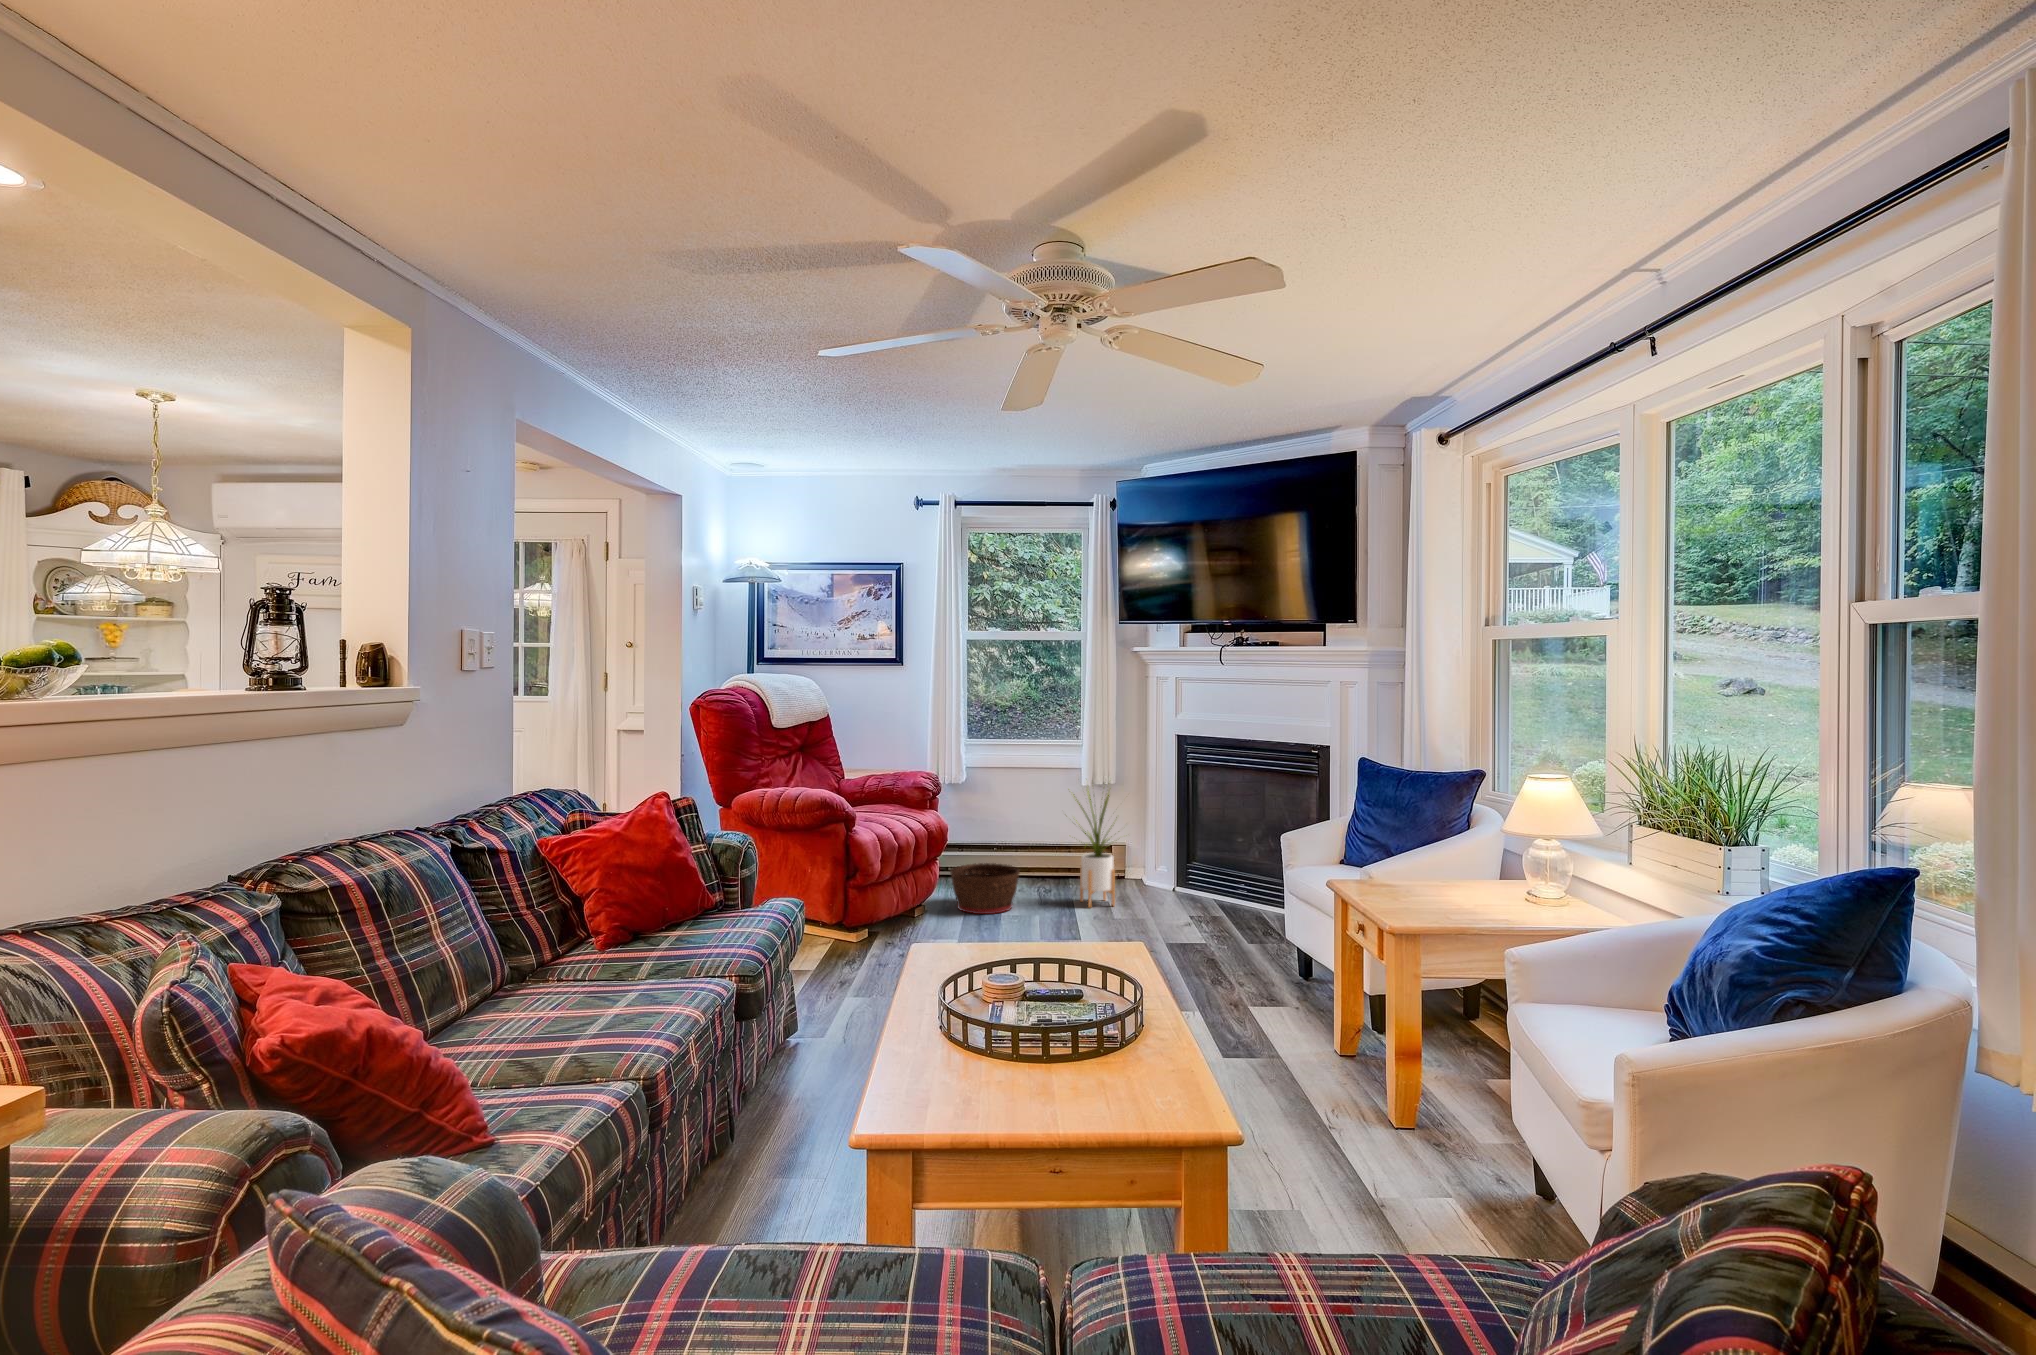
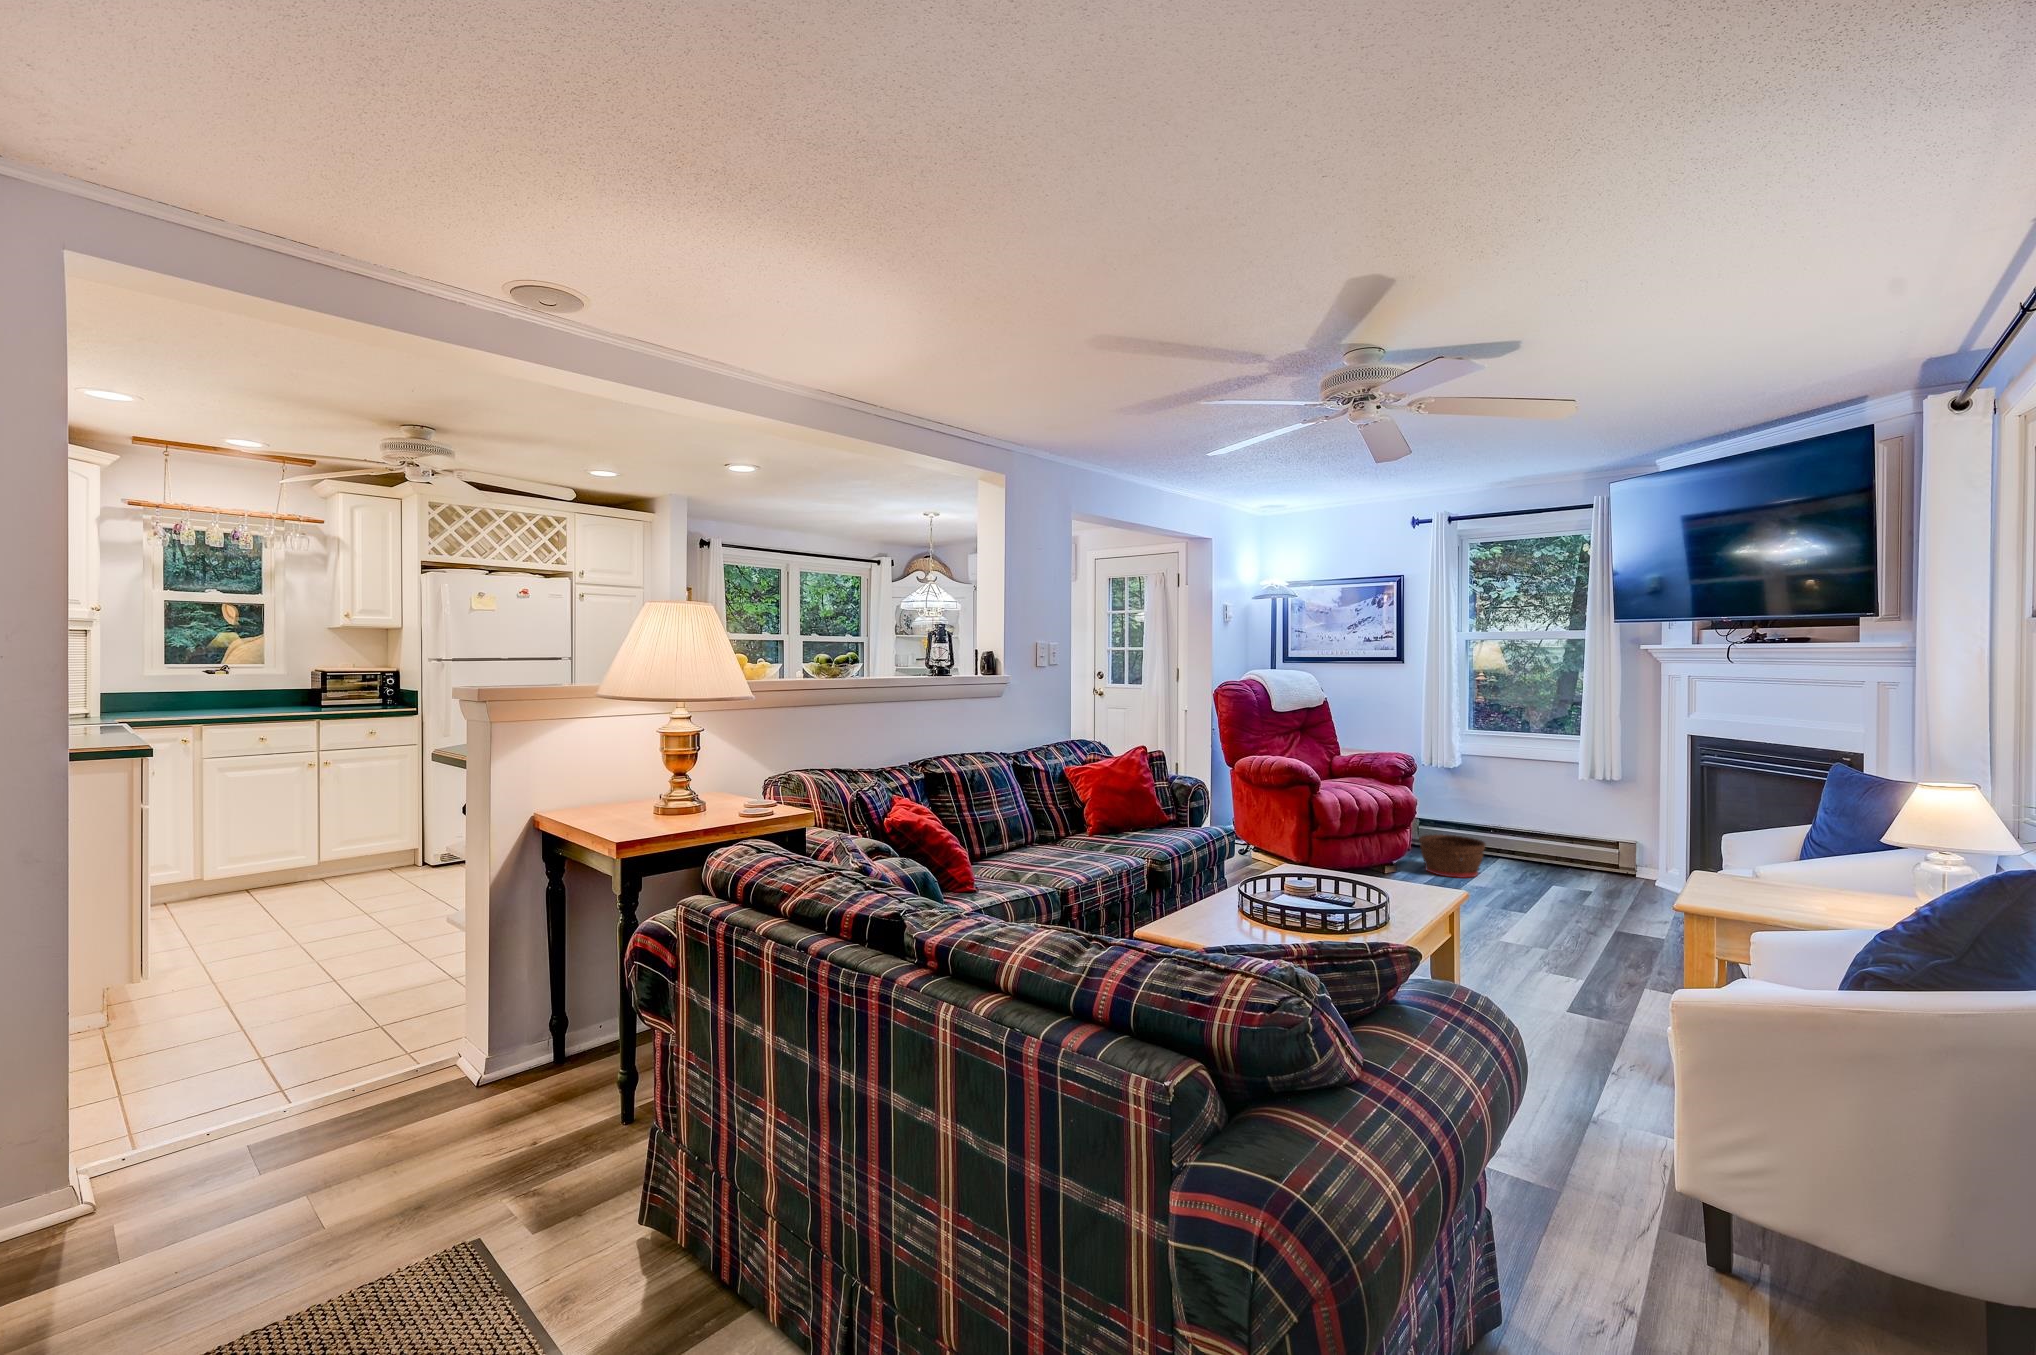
house plant: present [1073,791,1117,907] -> none [1528,767,1608,890]

